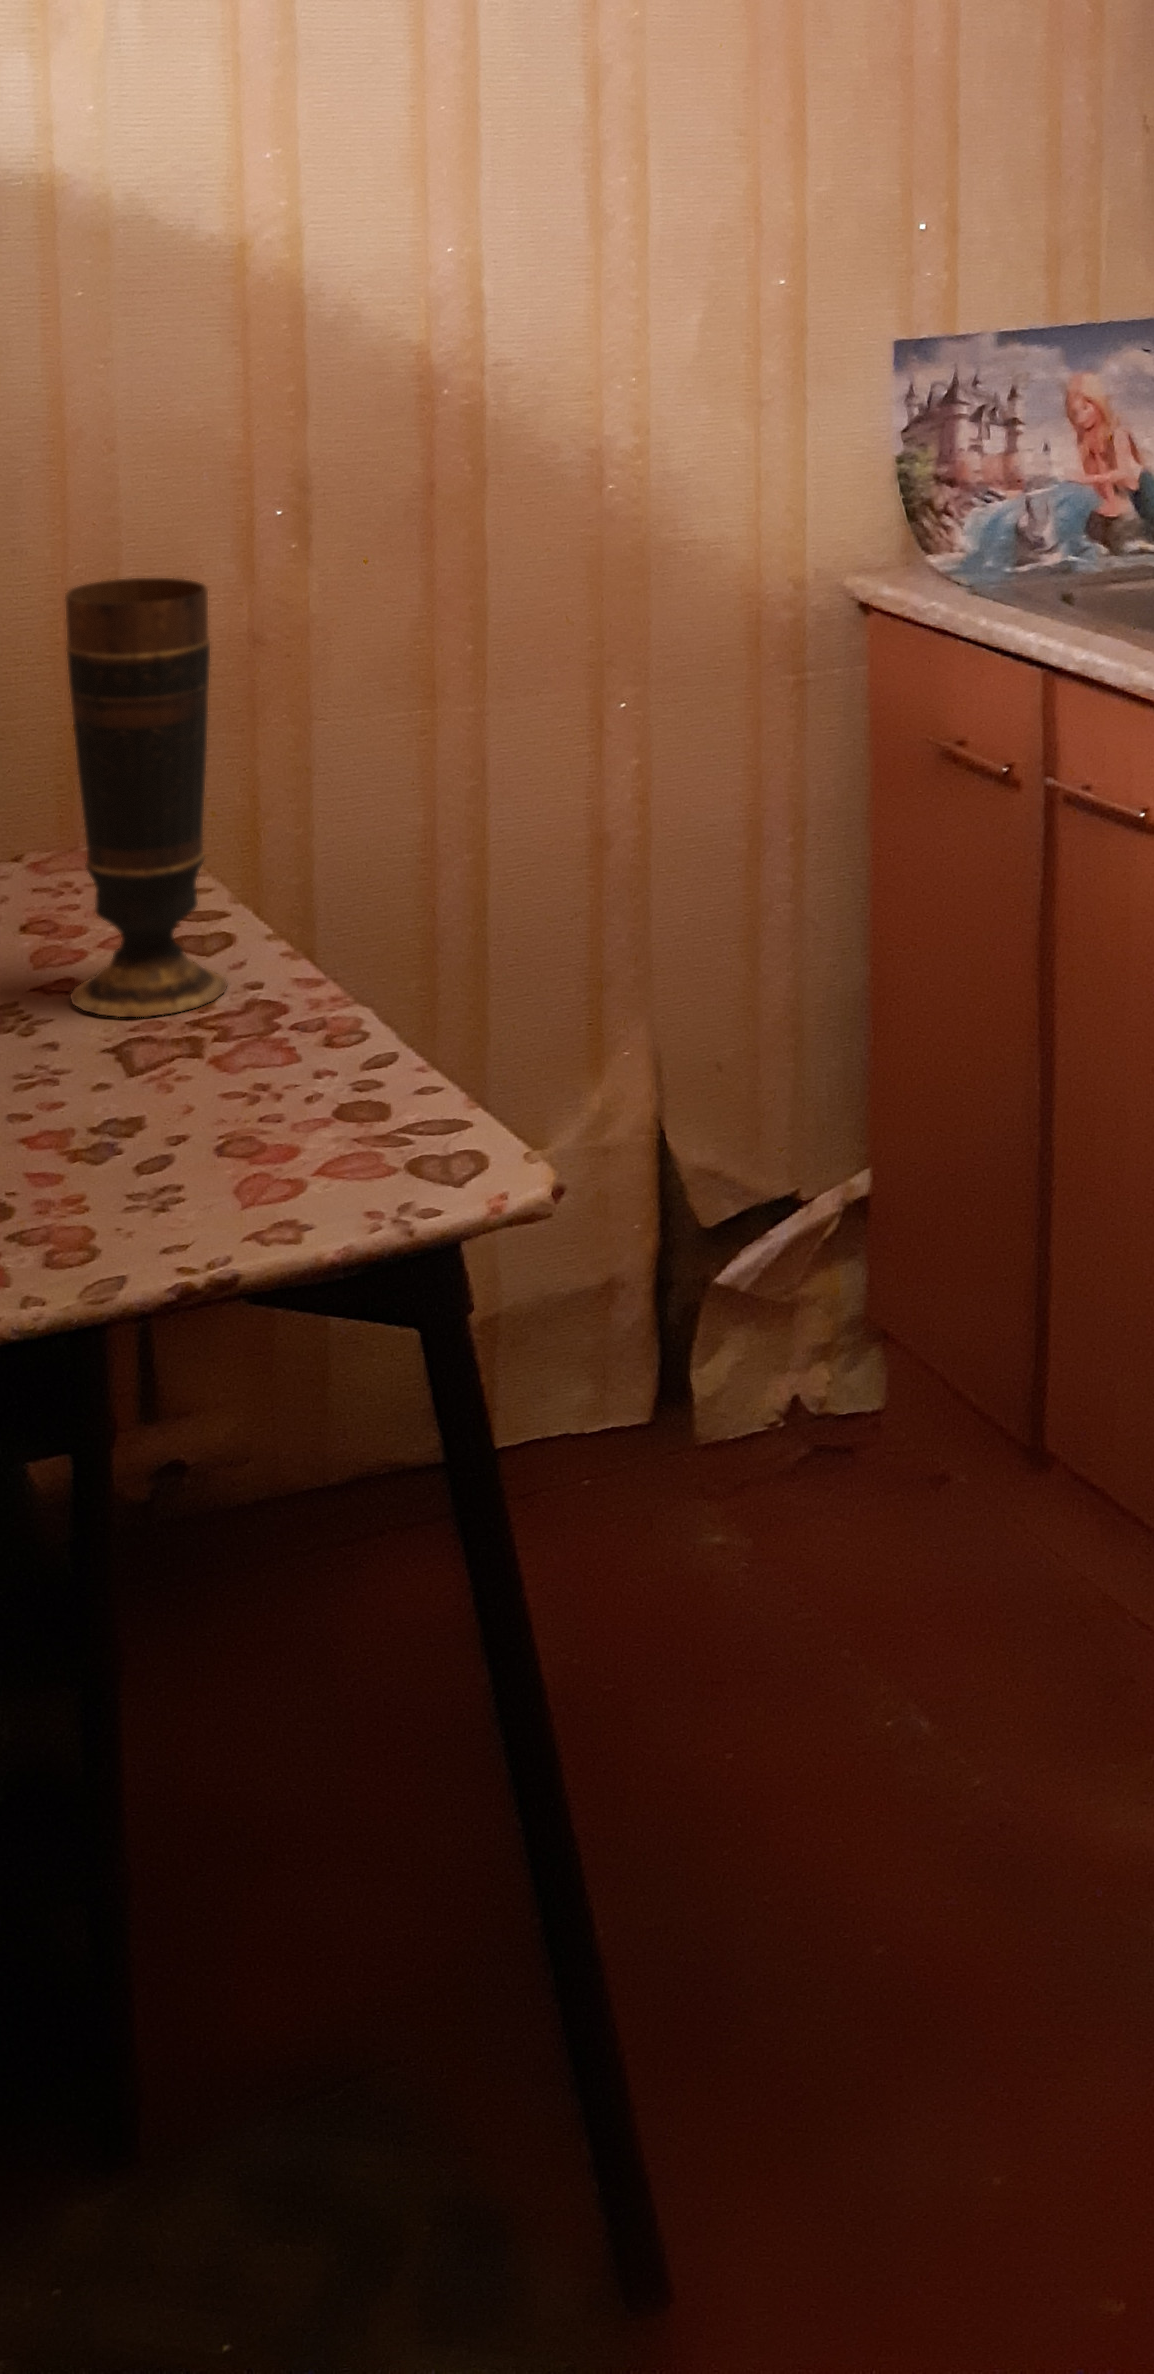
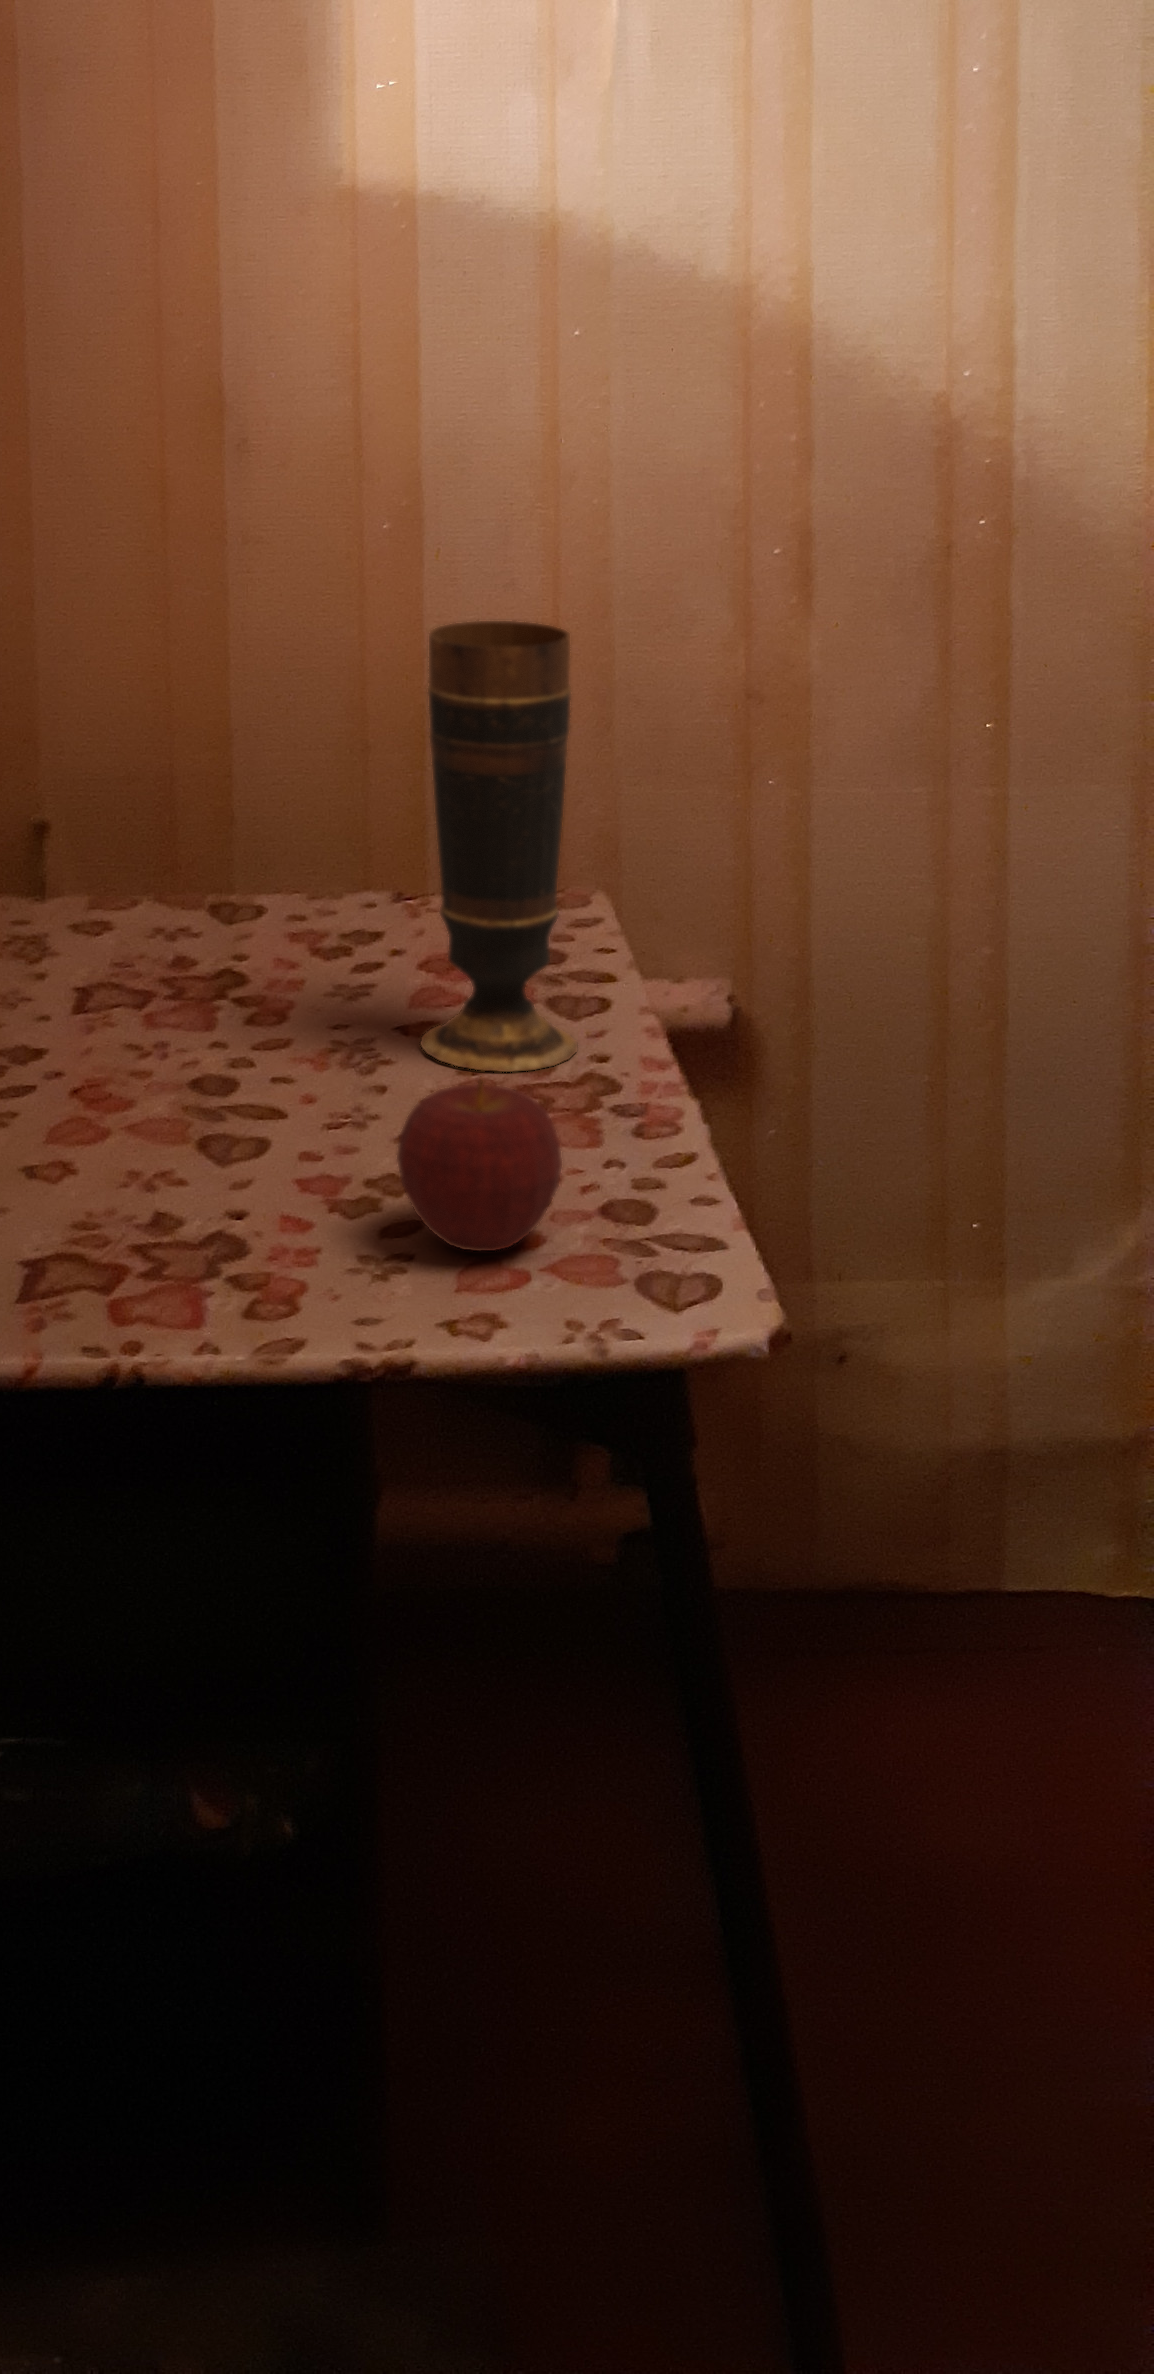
apple: none [157,1005,315,1171] -> present [397,1078,562,1251]

